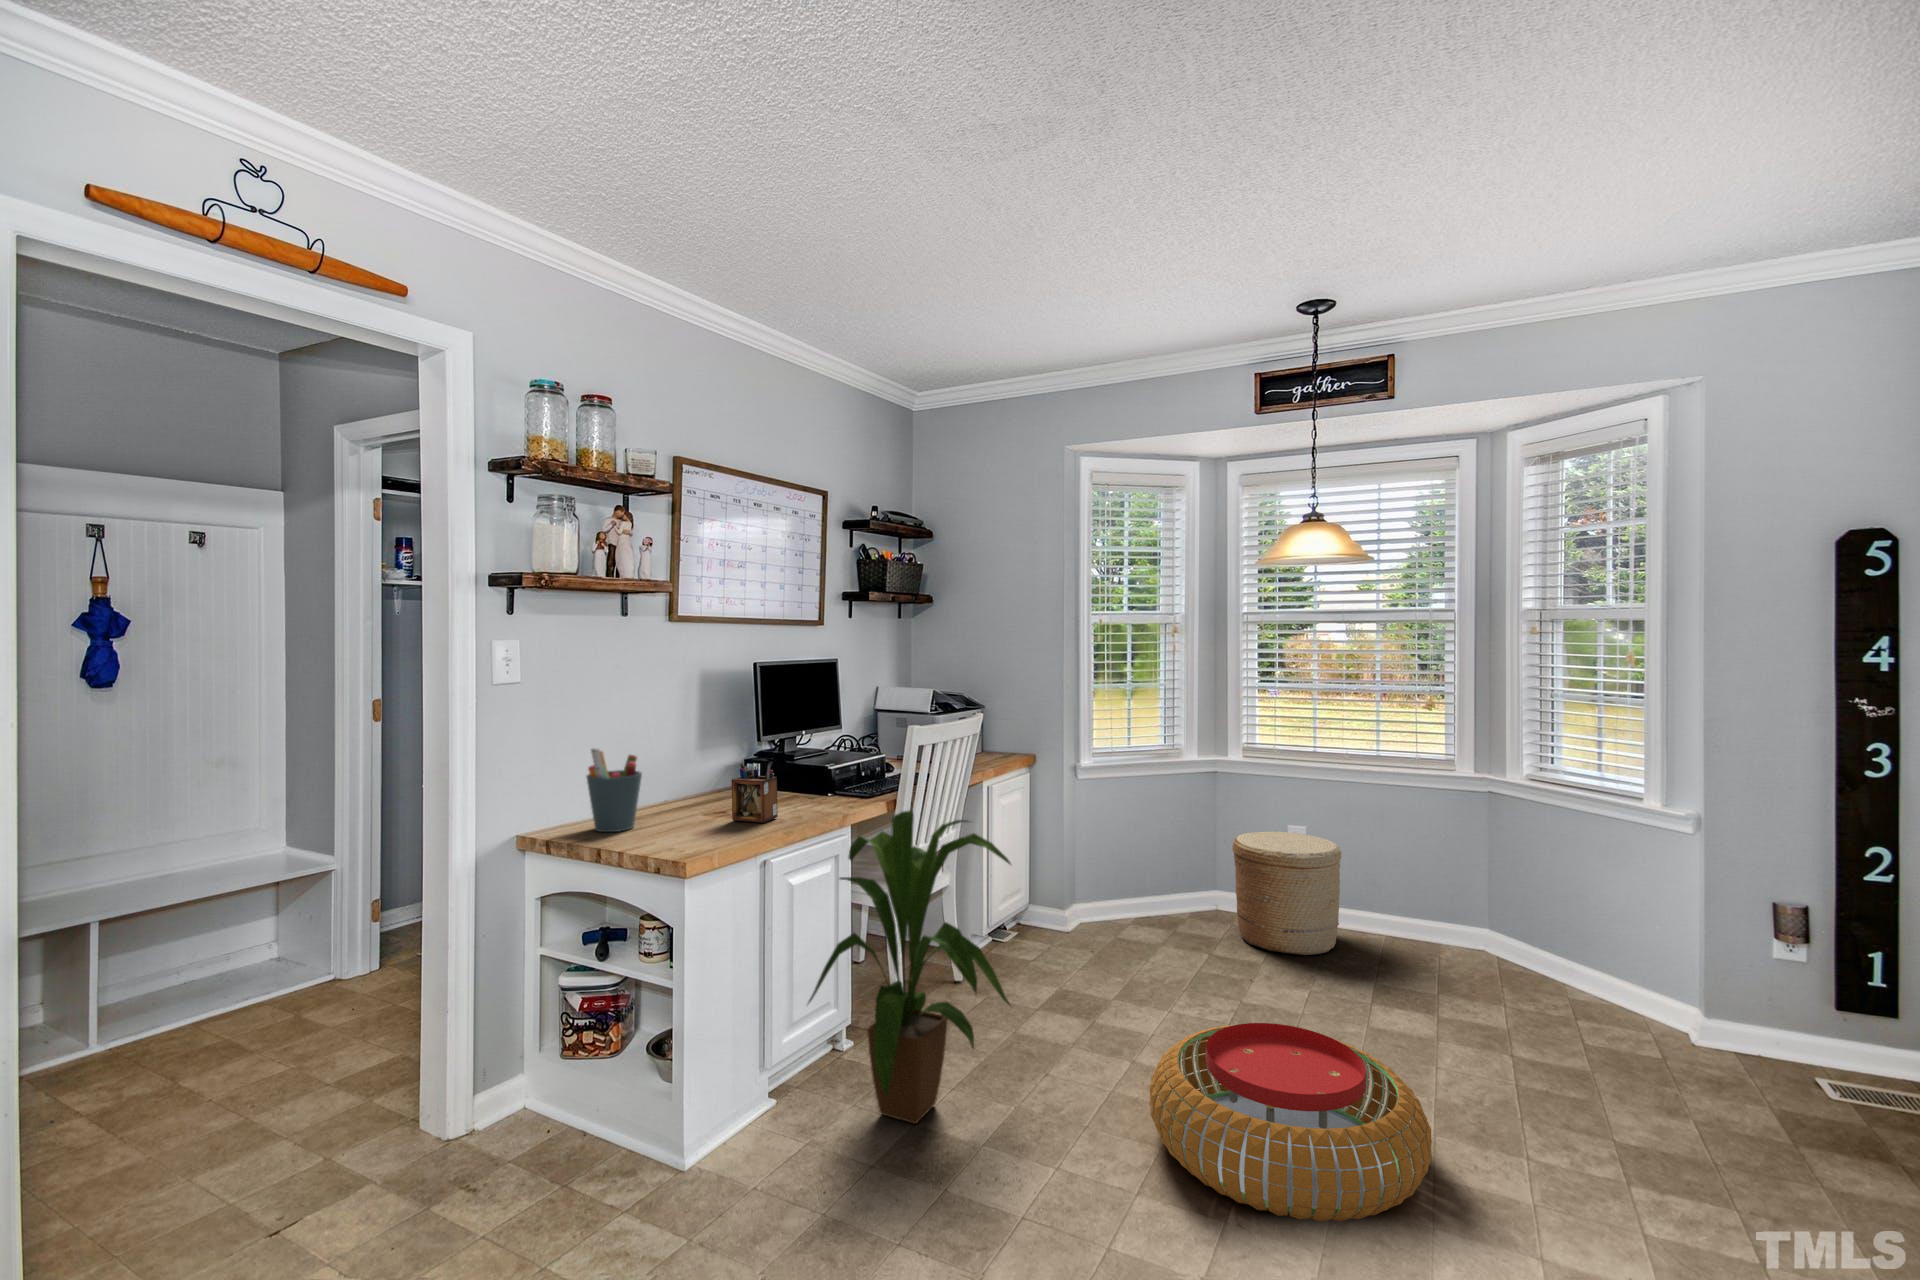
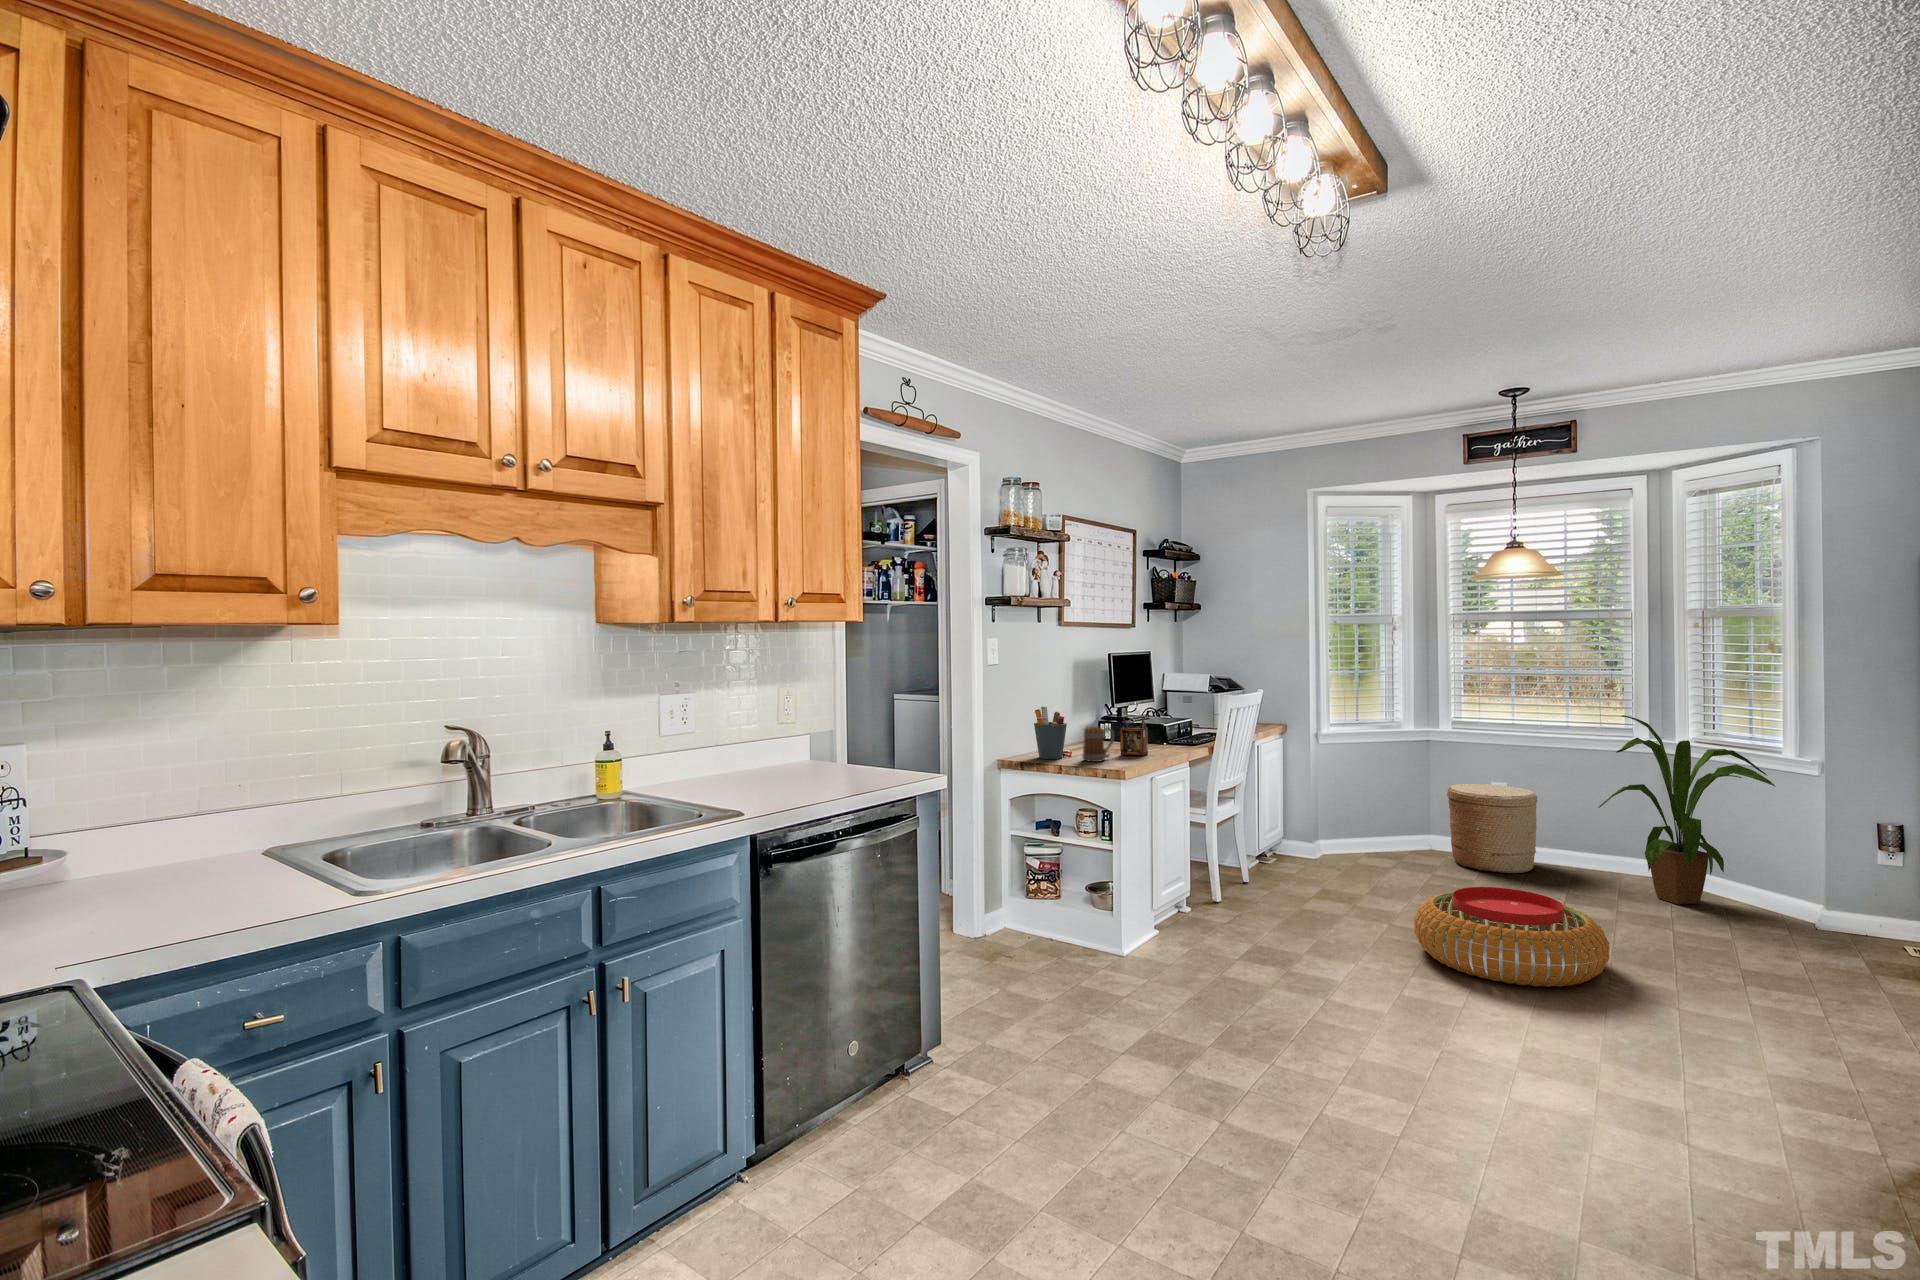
mug: none [651,781,708,839] -> present [1082,727,1114,762]
house plant: present [808,810,1010,1124] -> present [1598,715,1775,905]

